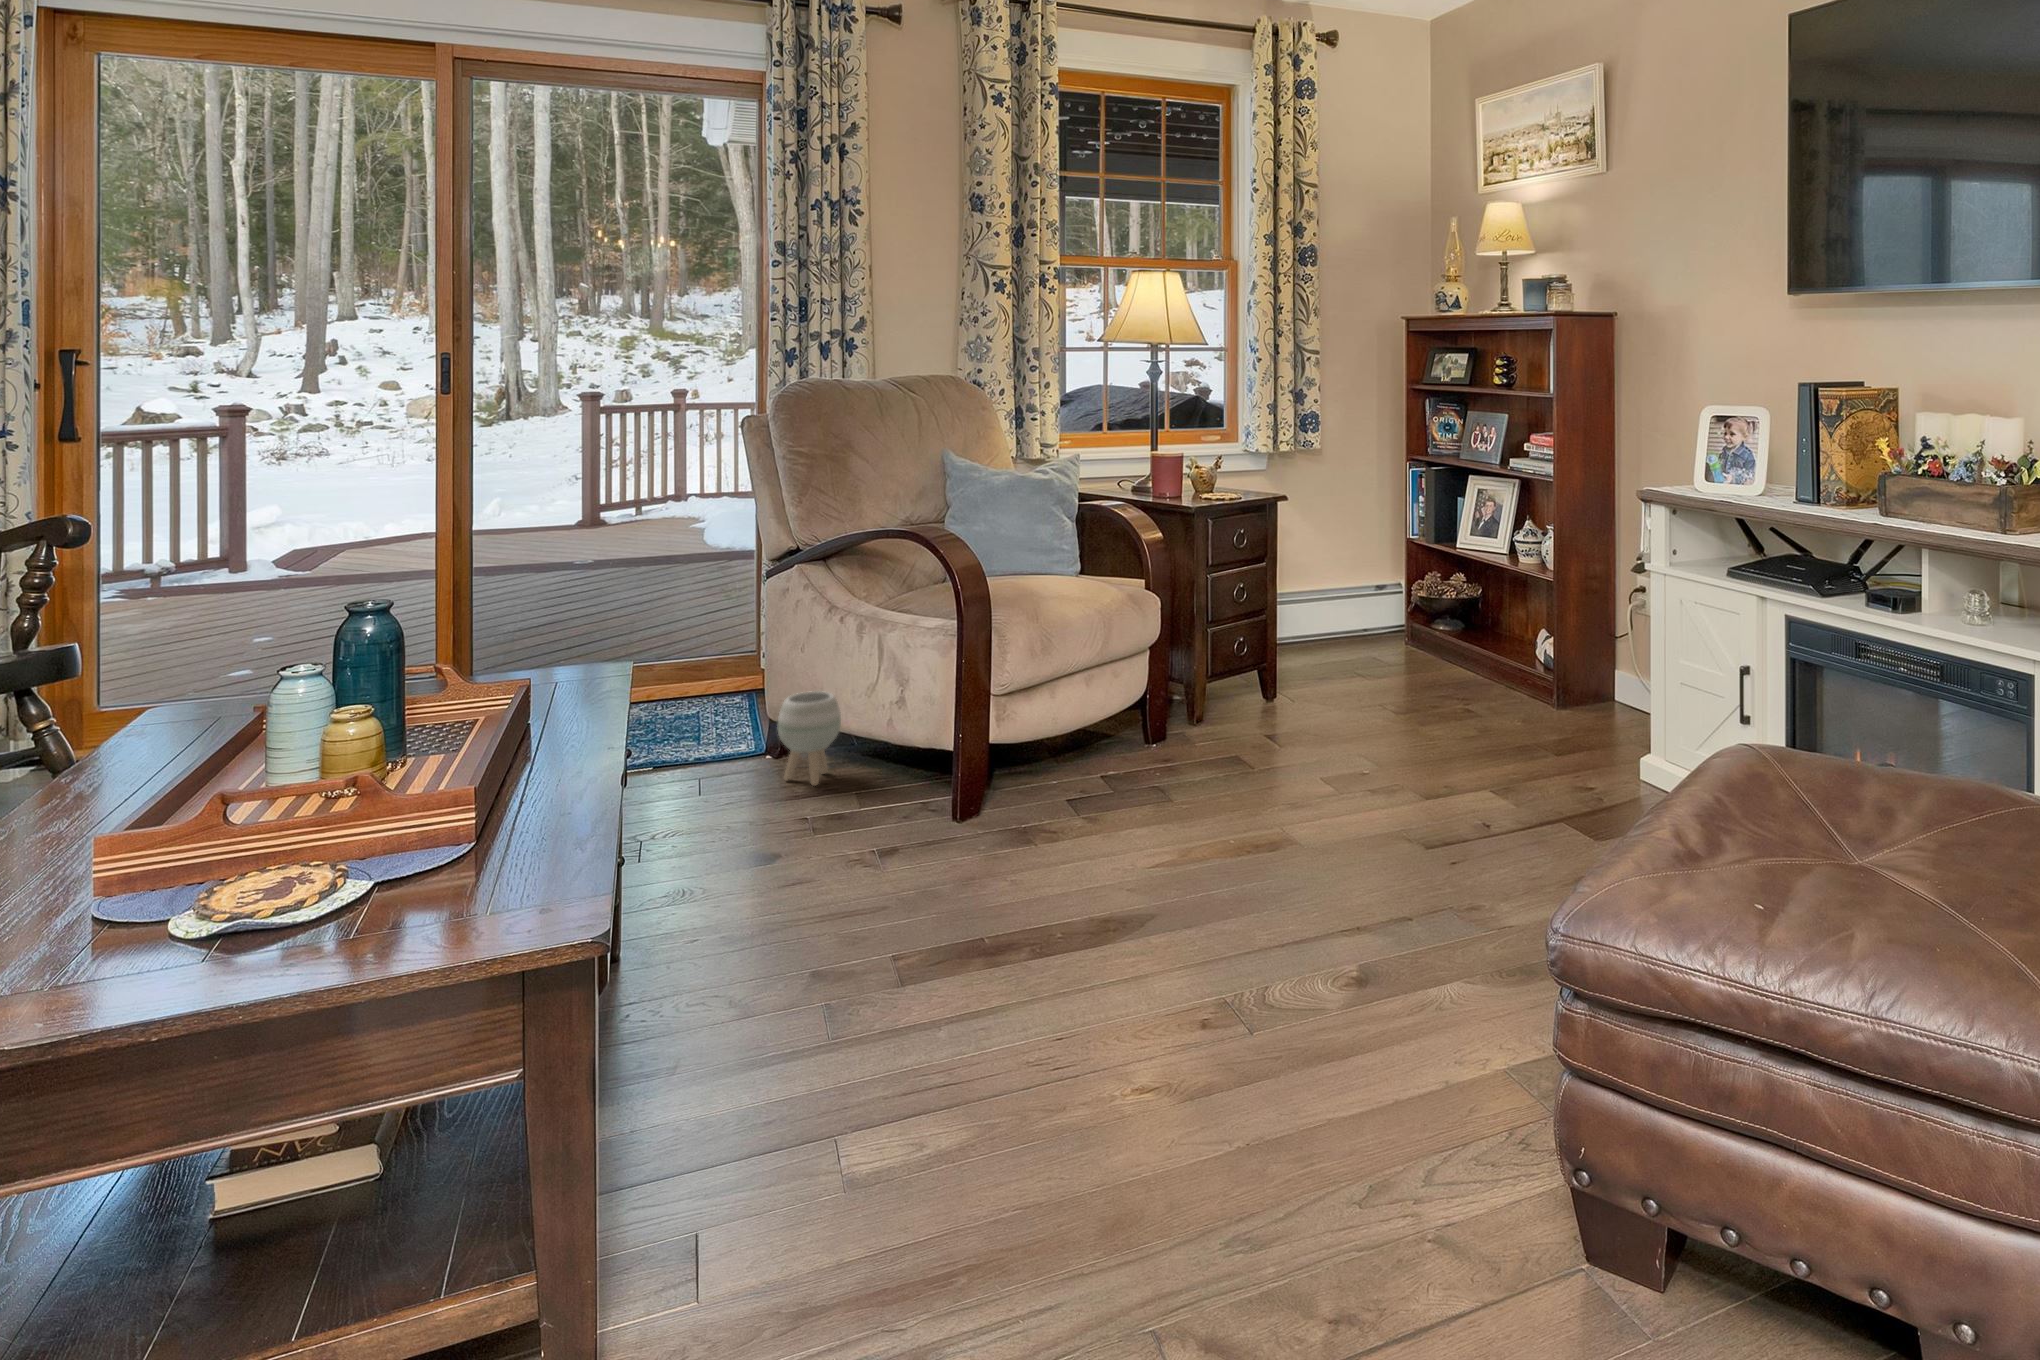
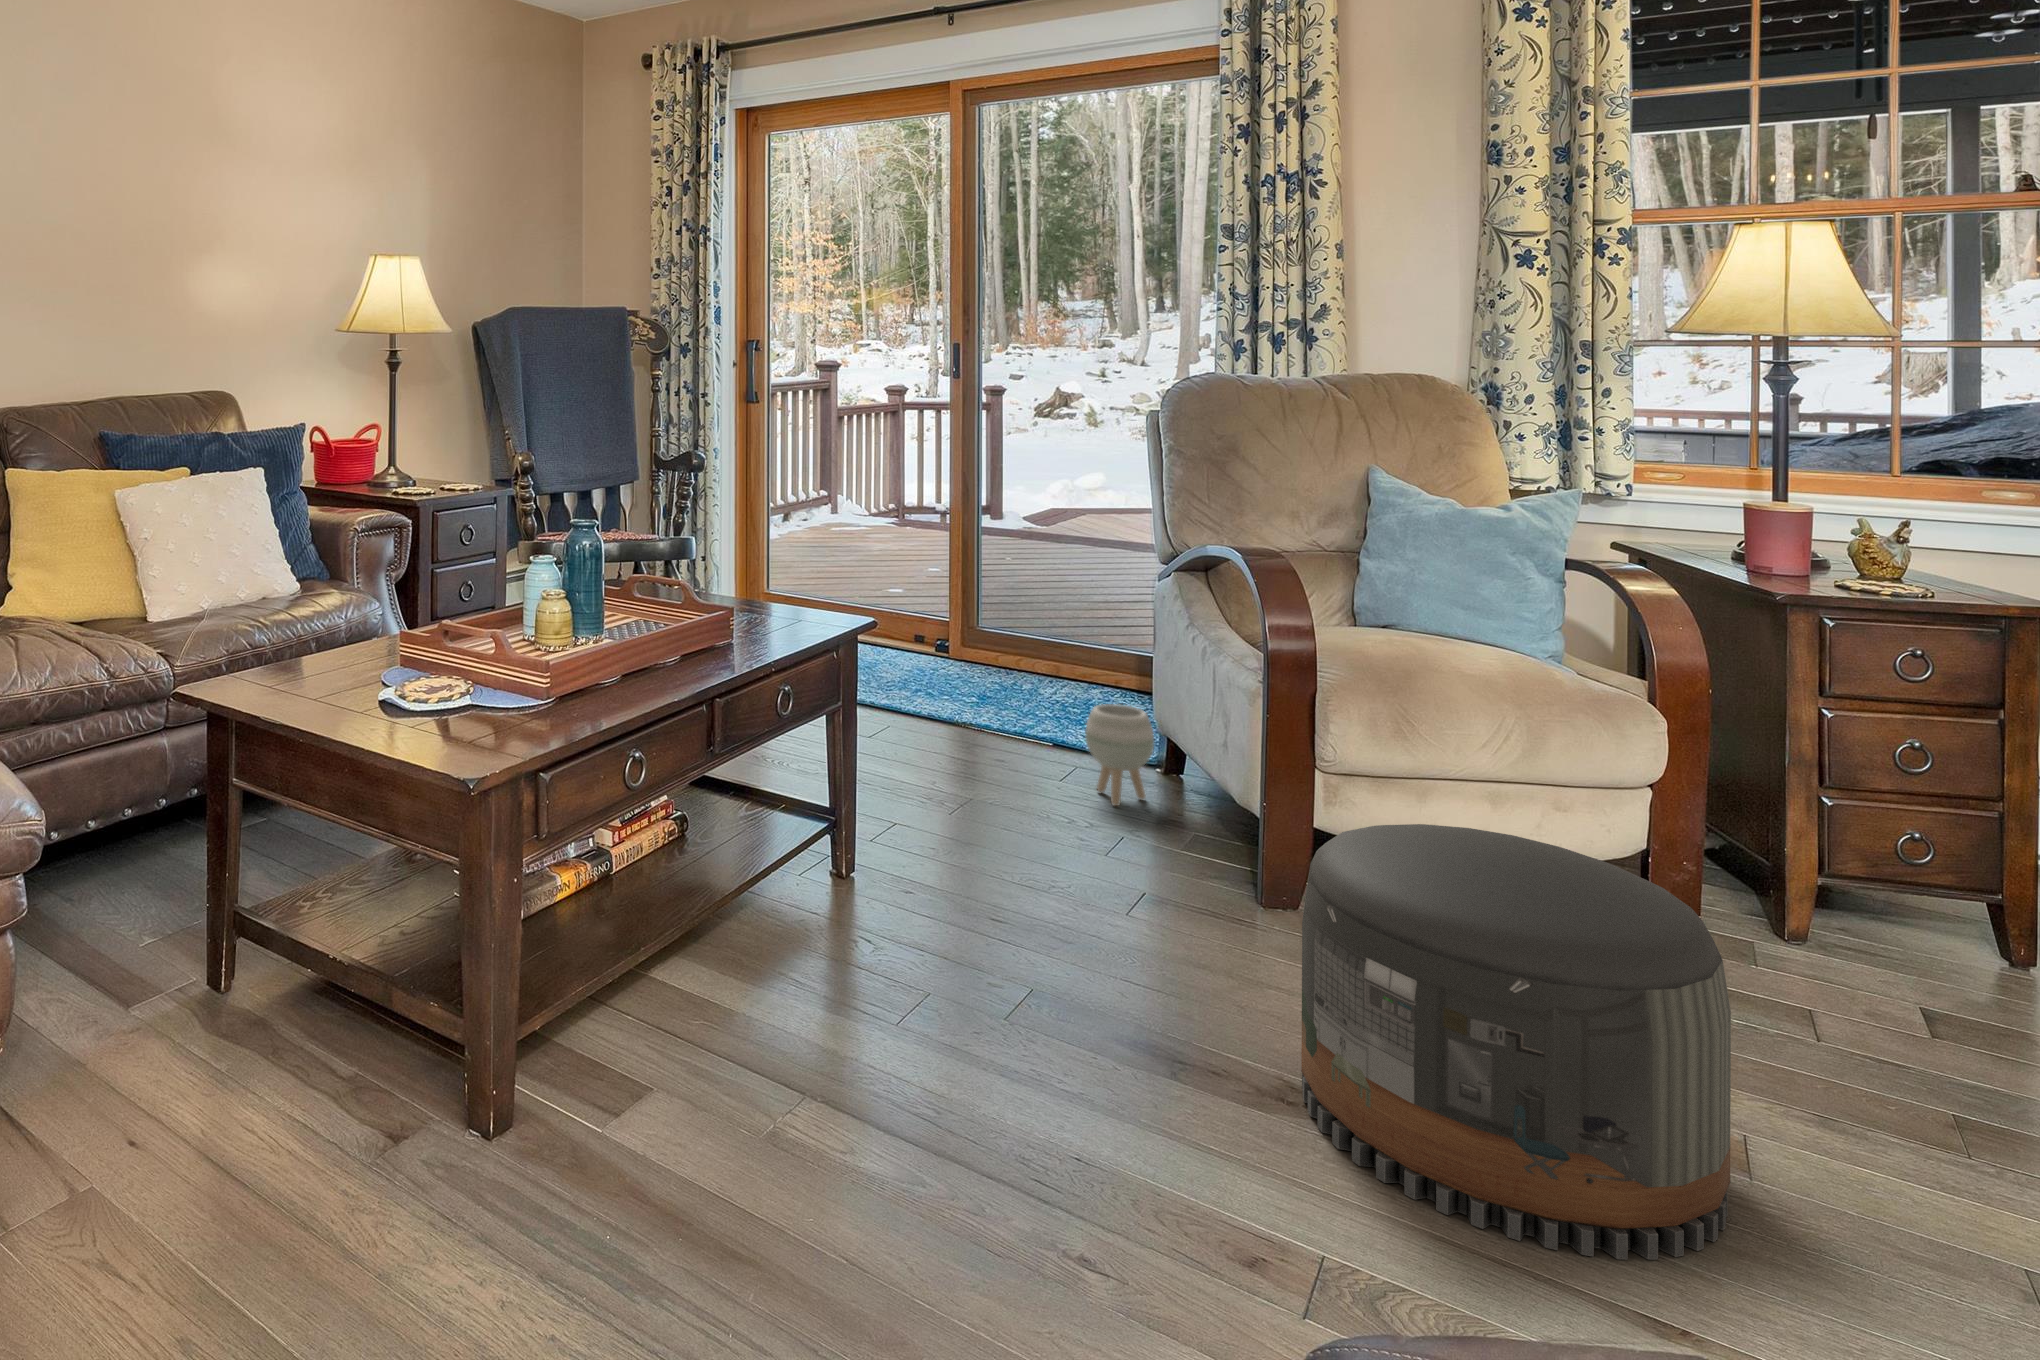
pouf: none [1168,679,1389,916] -> present [1301,824,1731,1260]

